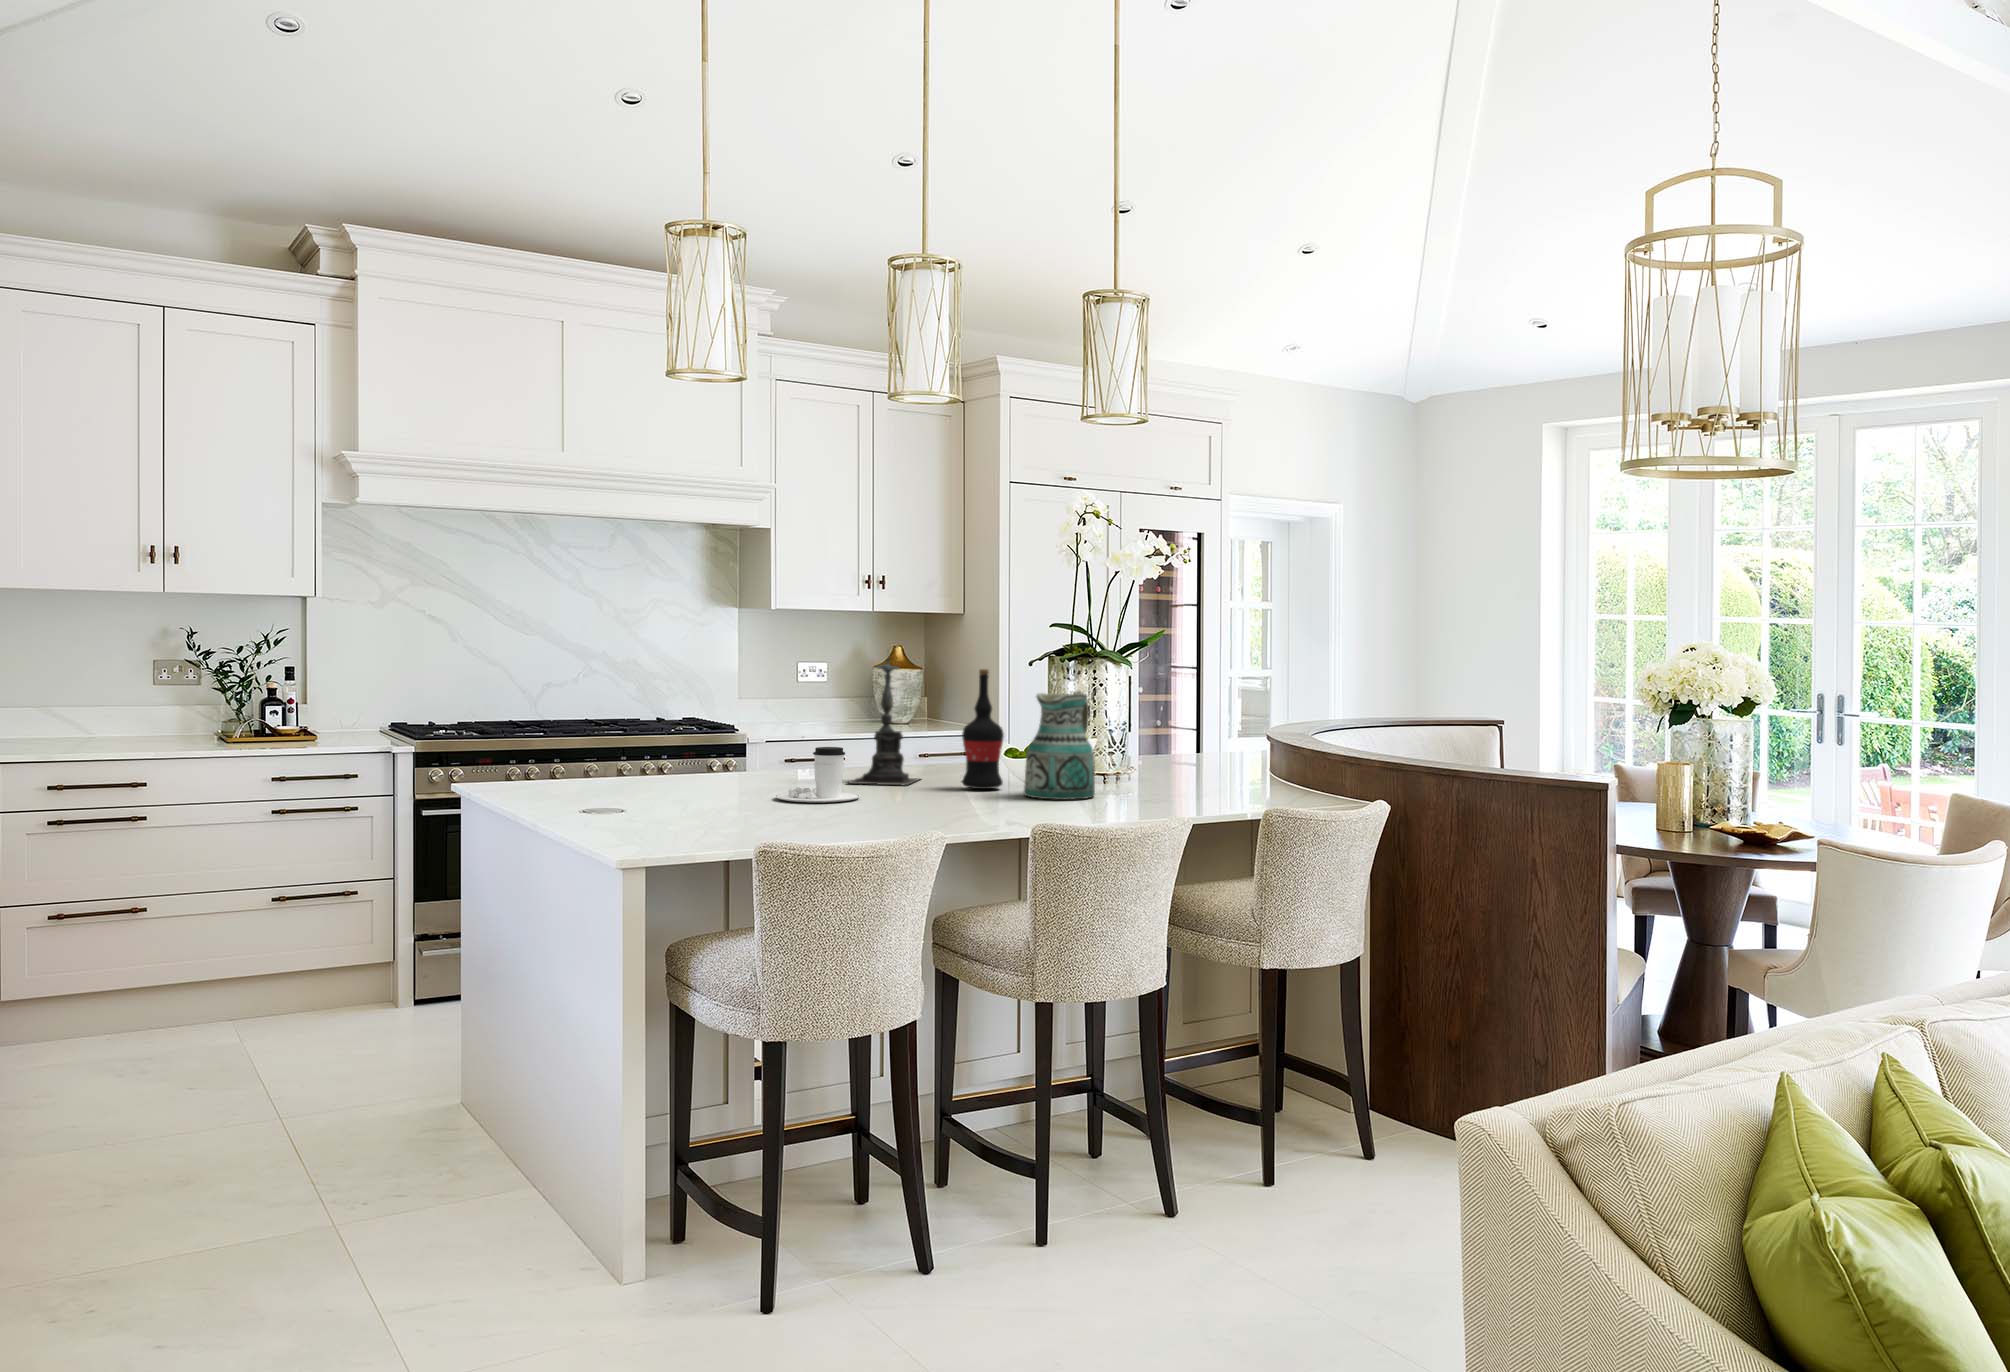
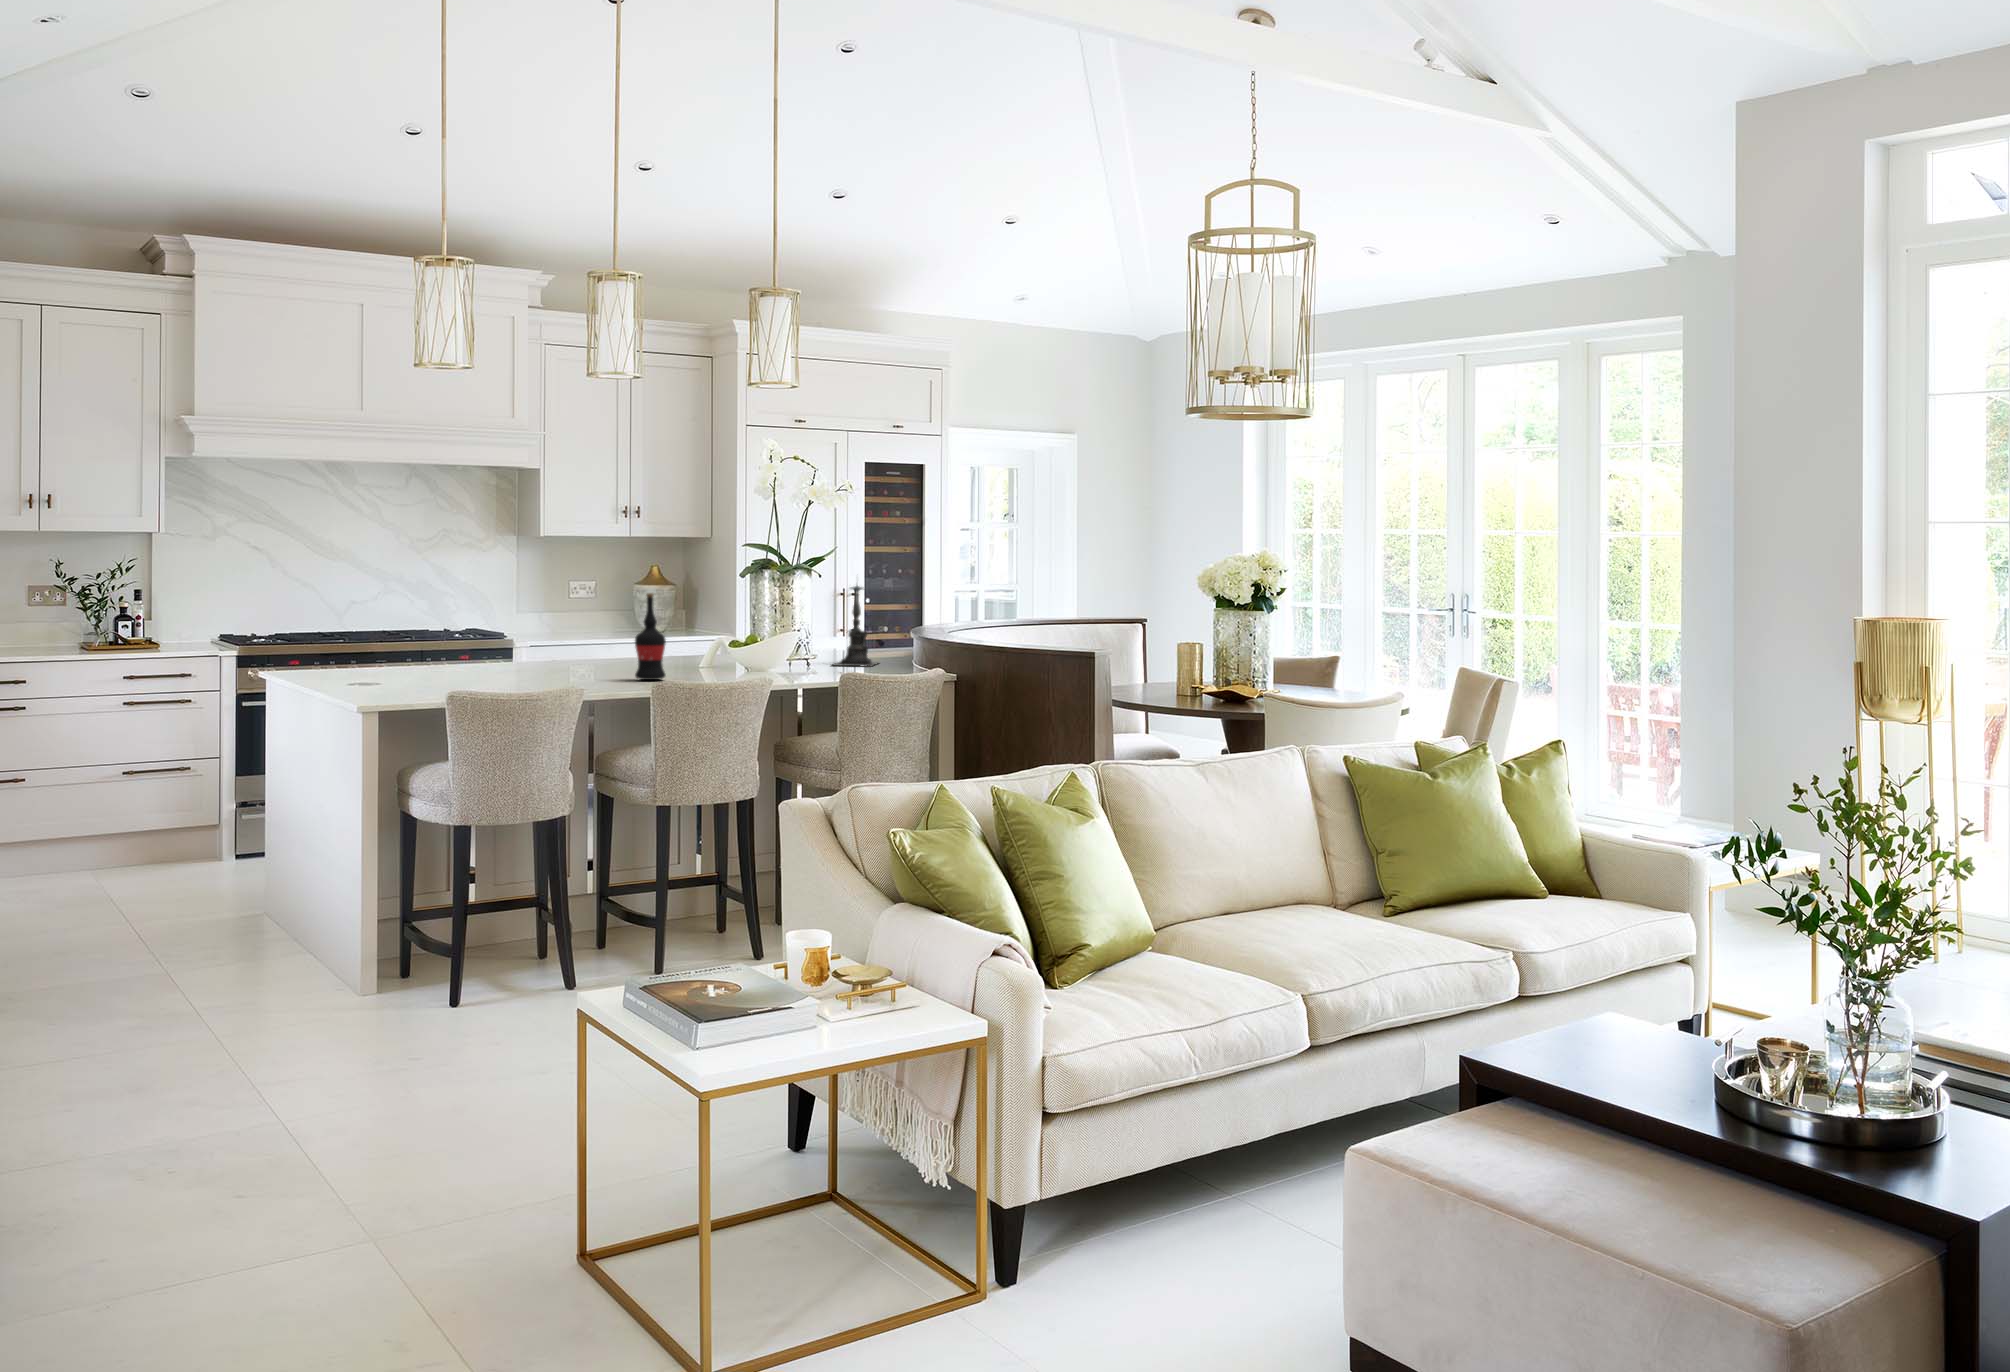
candle holder: present [849,662,919,785] -> present [833,585,876,666]
ceramic pitcher: present [1024,691,1095,800] -> none [673,609,726,686]
coffee cup: present [774,747,860,803] -> none [489,650,552,689]

